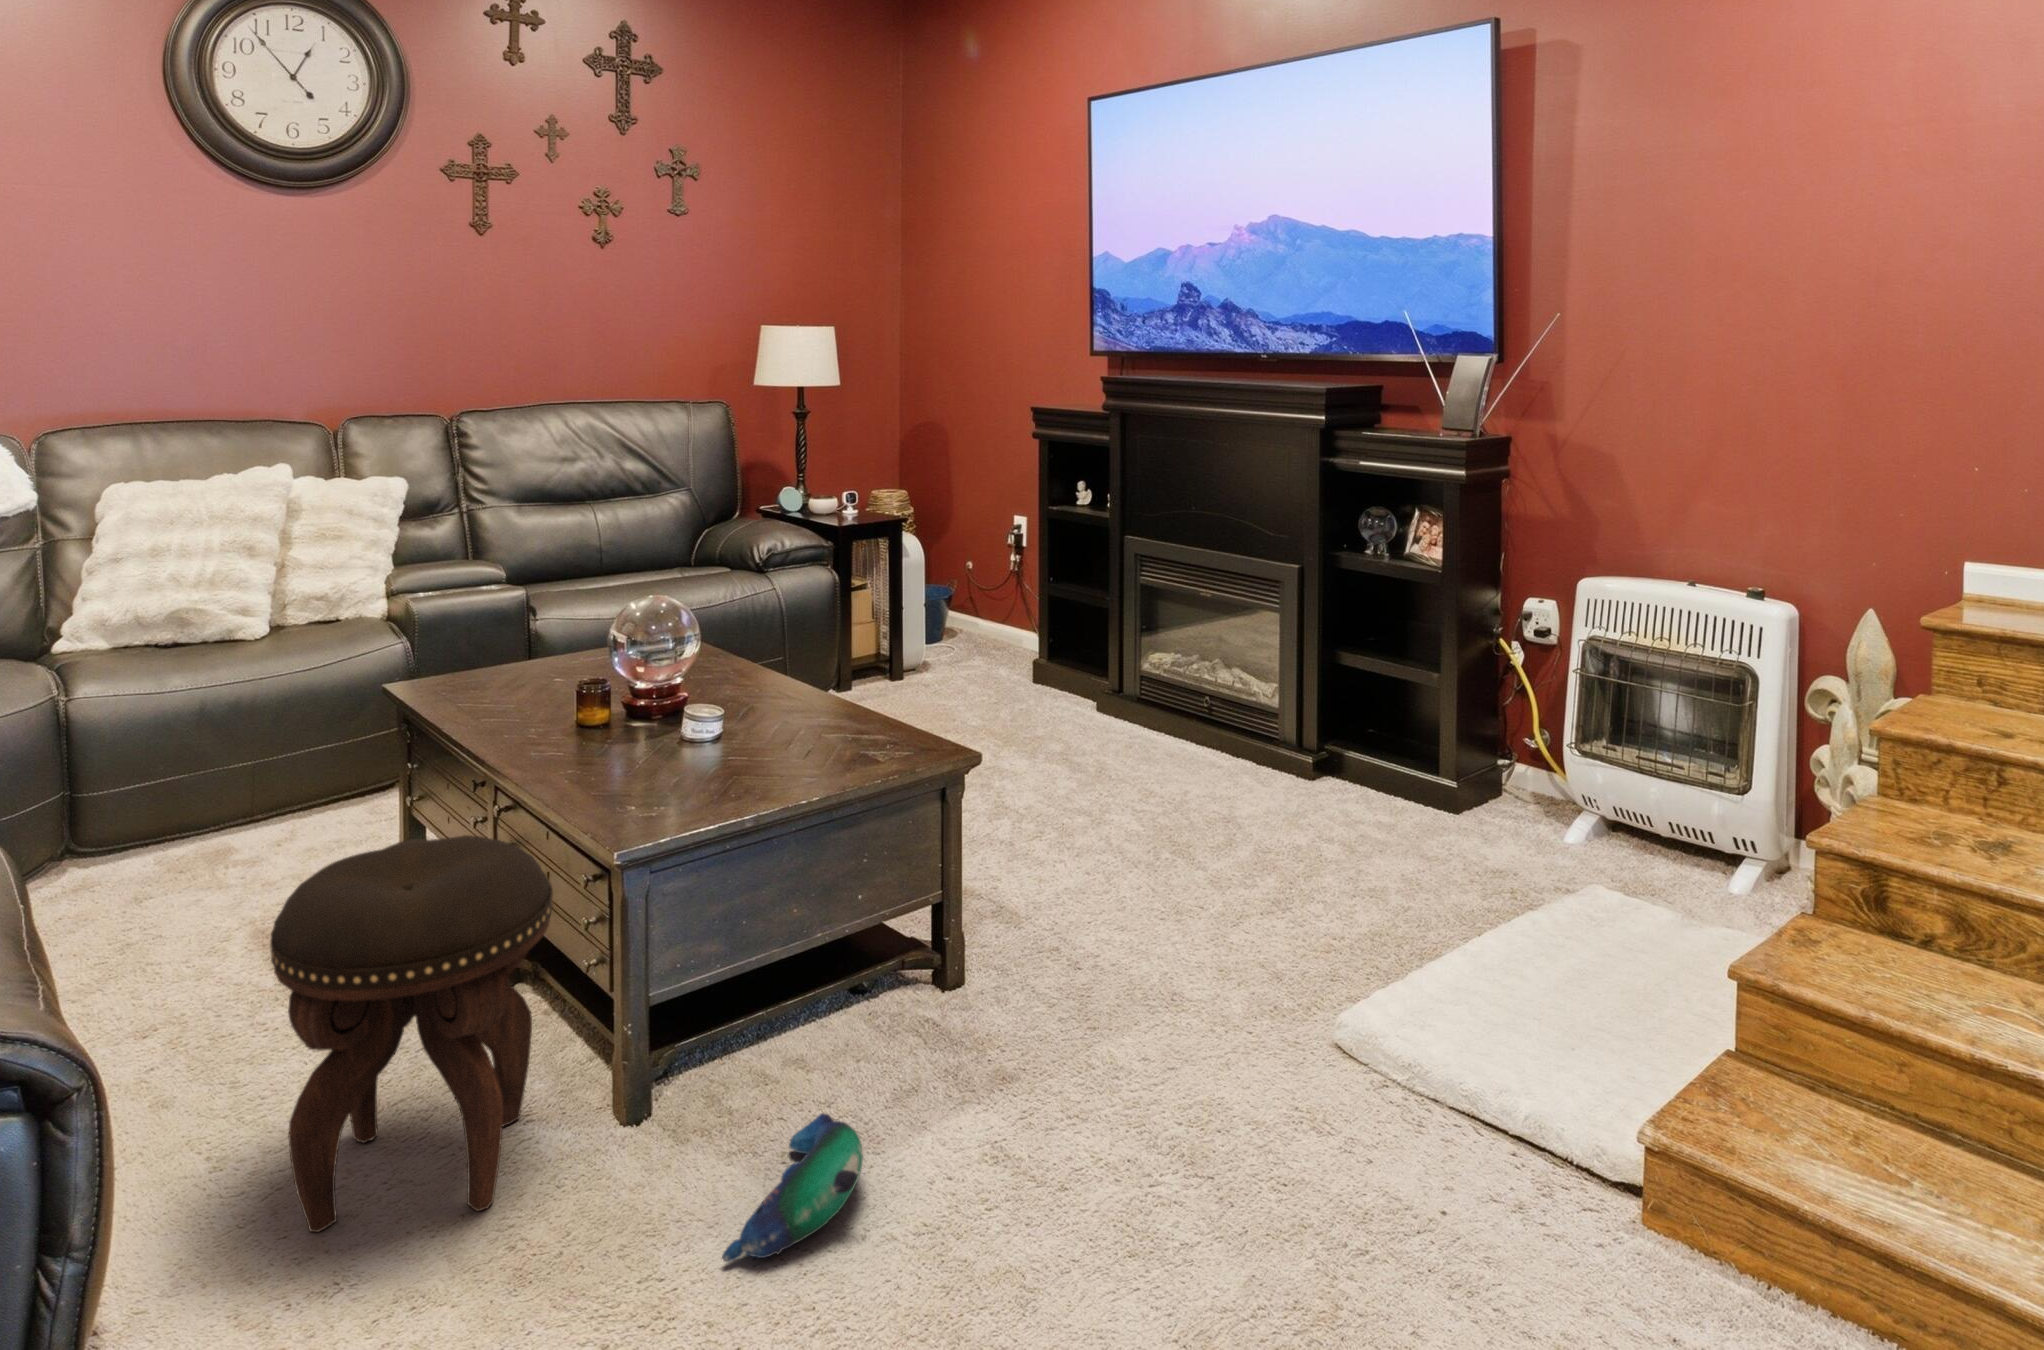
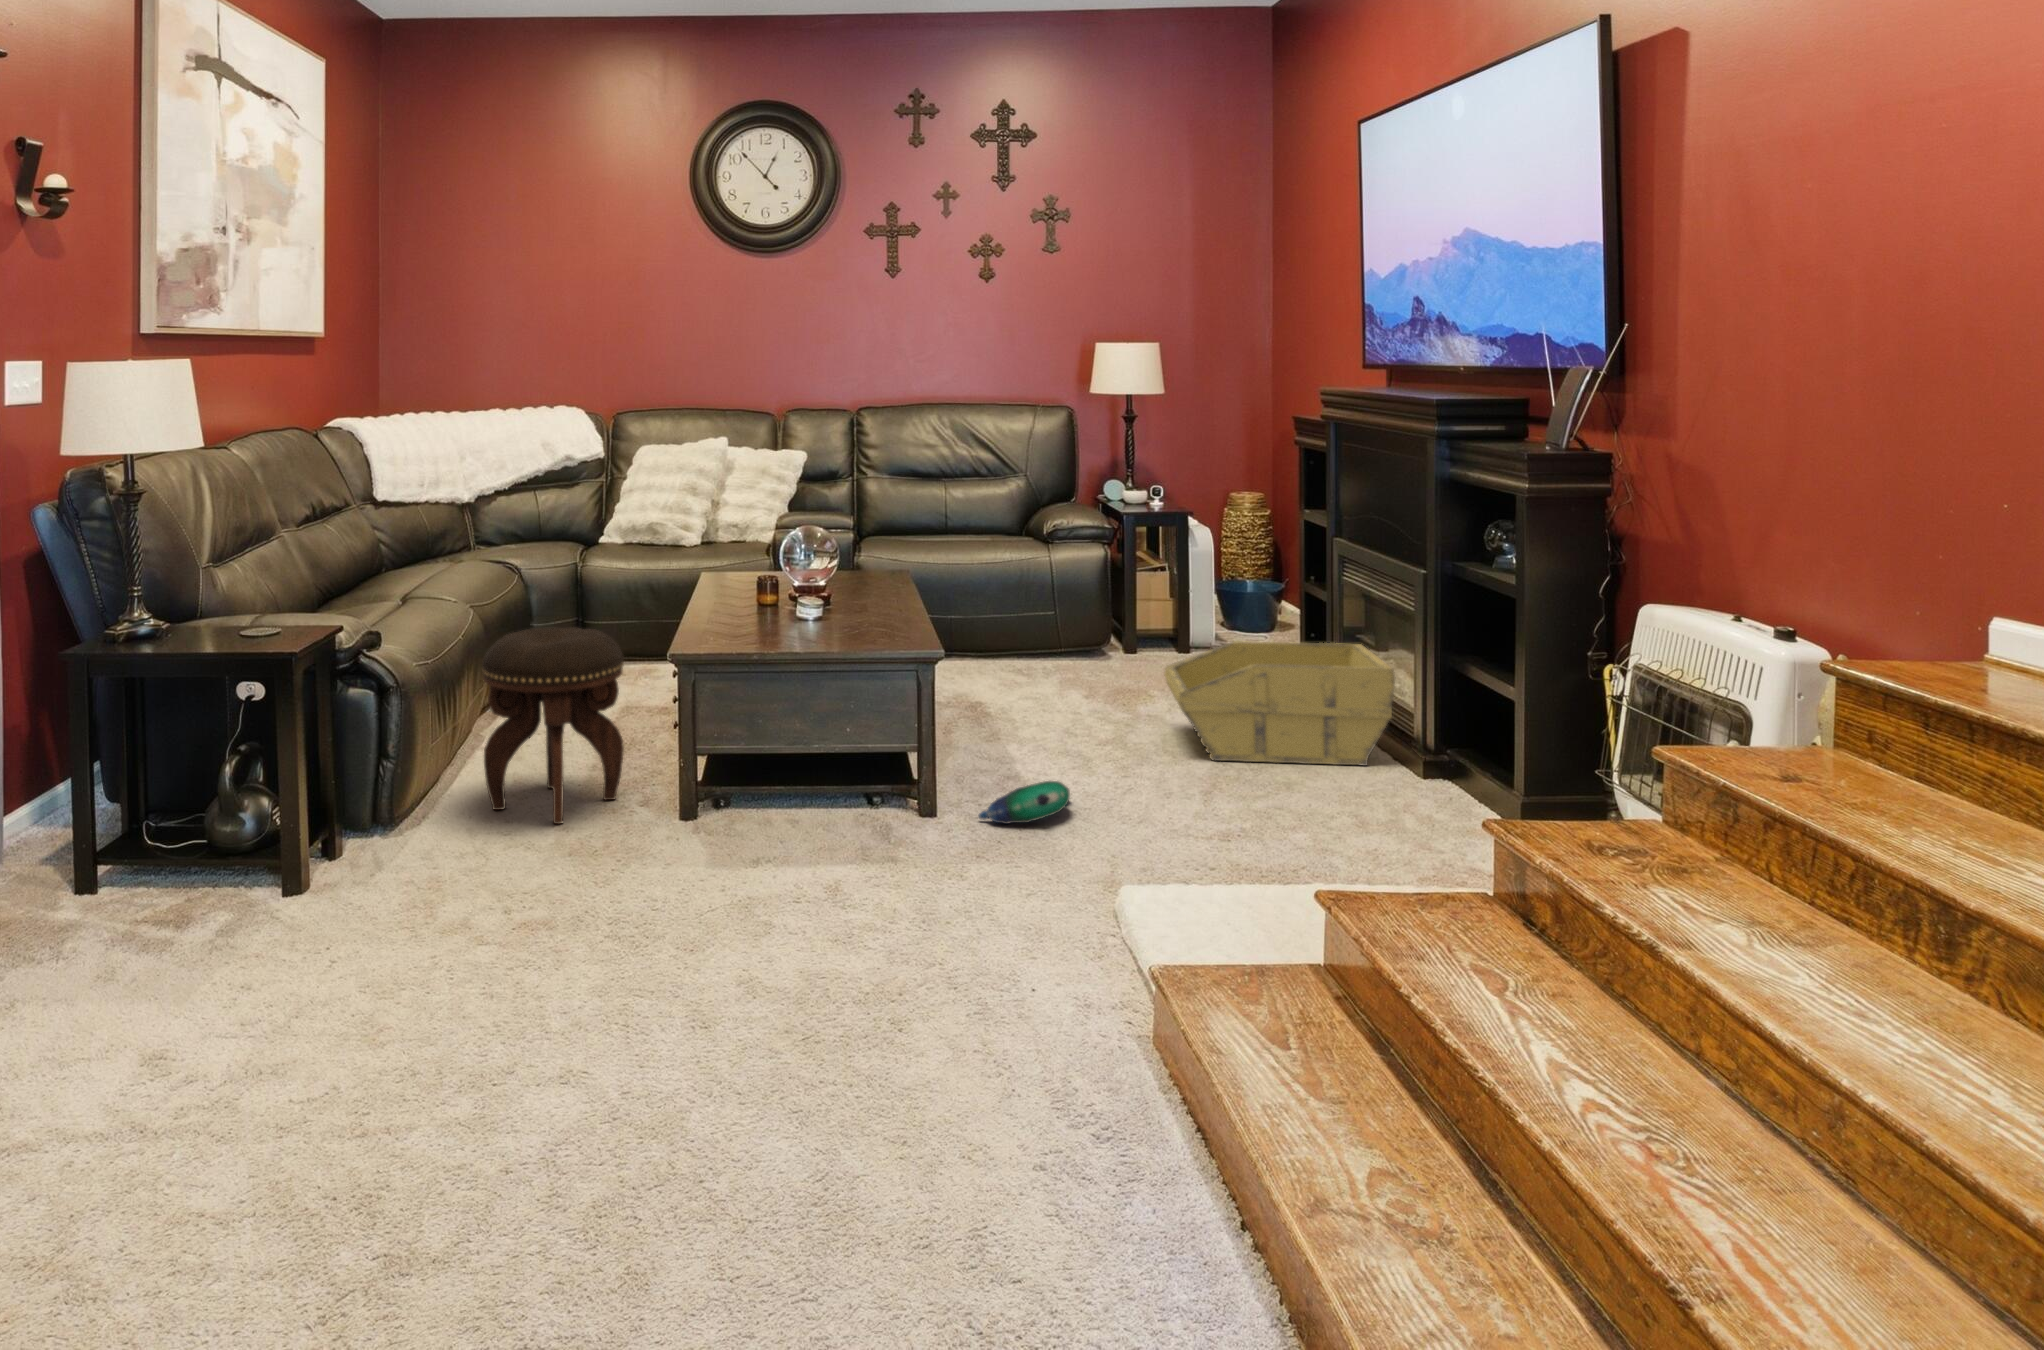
storage bin: none [1031,644,1275,803] -> present [1164,641,1395,766]
plush toy: present [722,1113,863,1262] -> present [978,781,1070,824]

